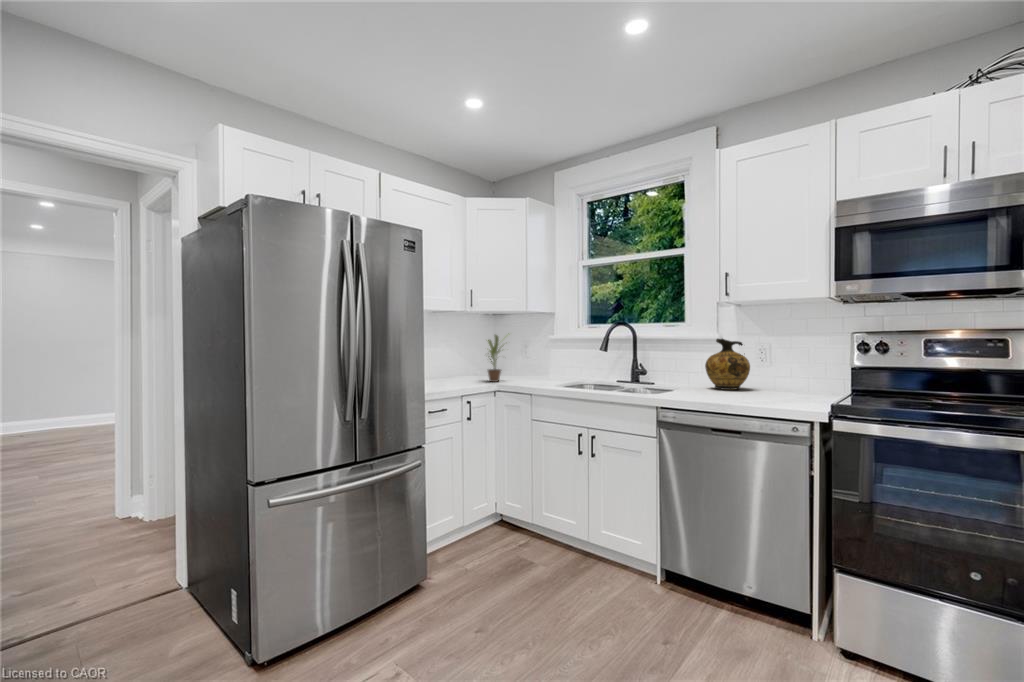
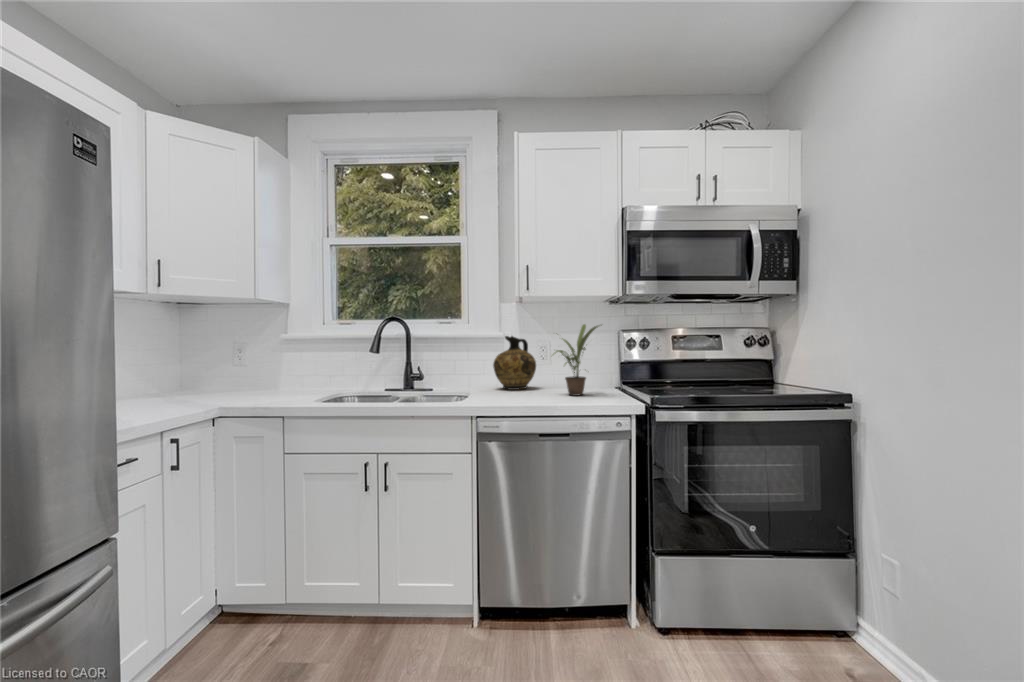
potted plant: present [488,335,501,382] -> present [555,324,598,396]

